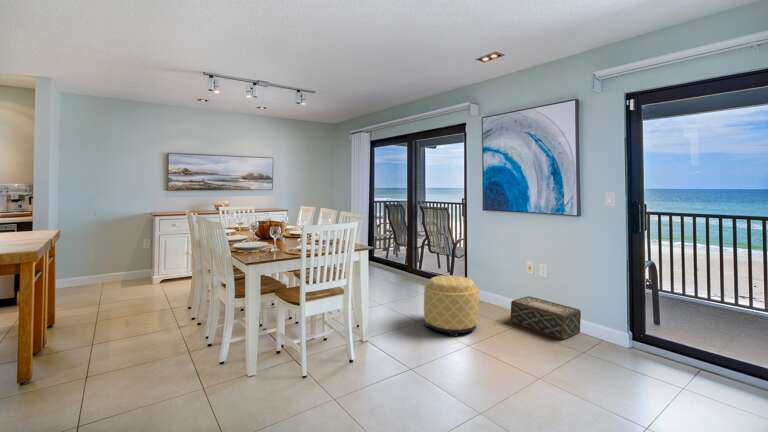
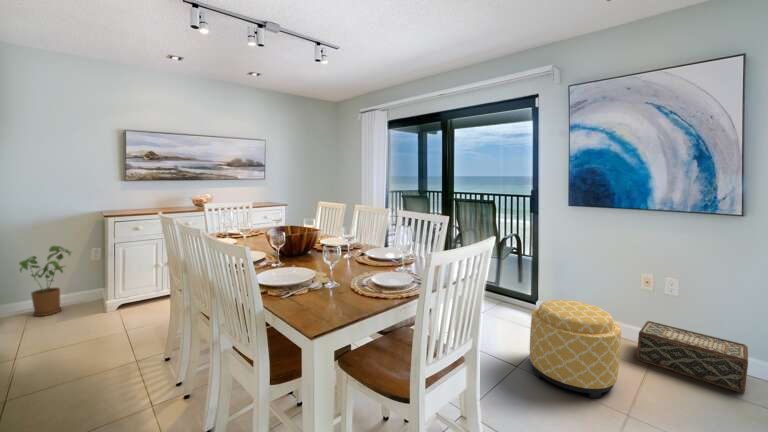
house plant: none [100,236,133,285] -> present [19,246,71,316]

